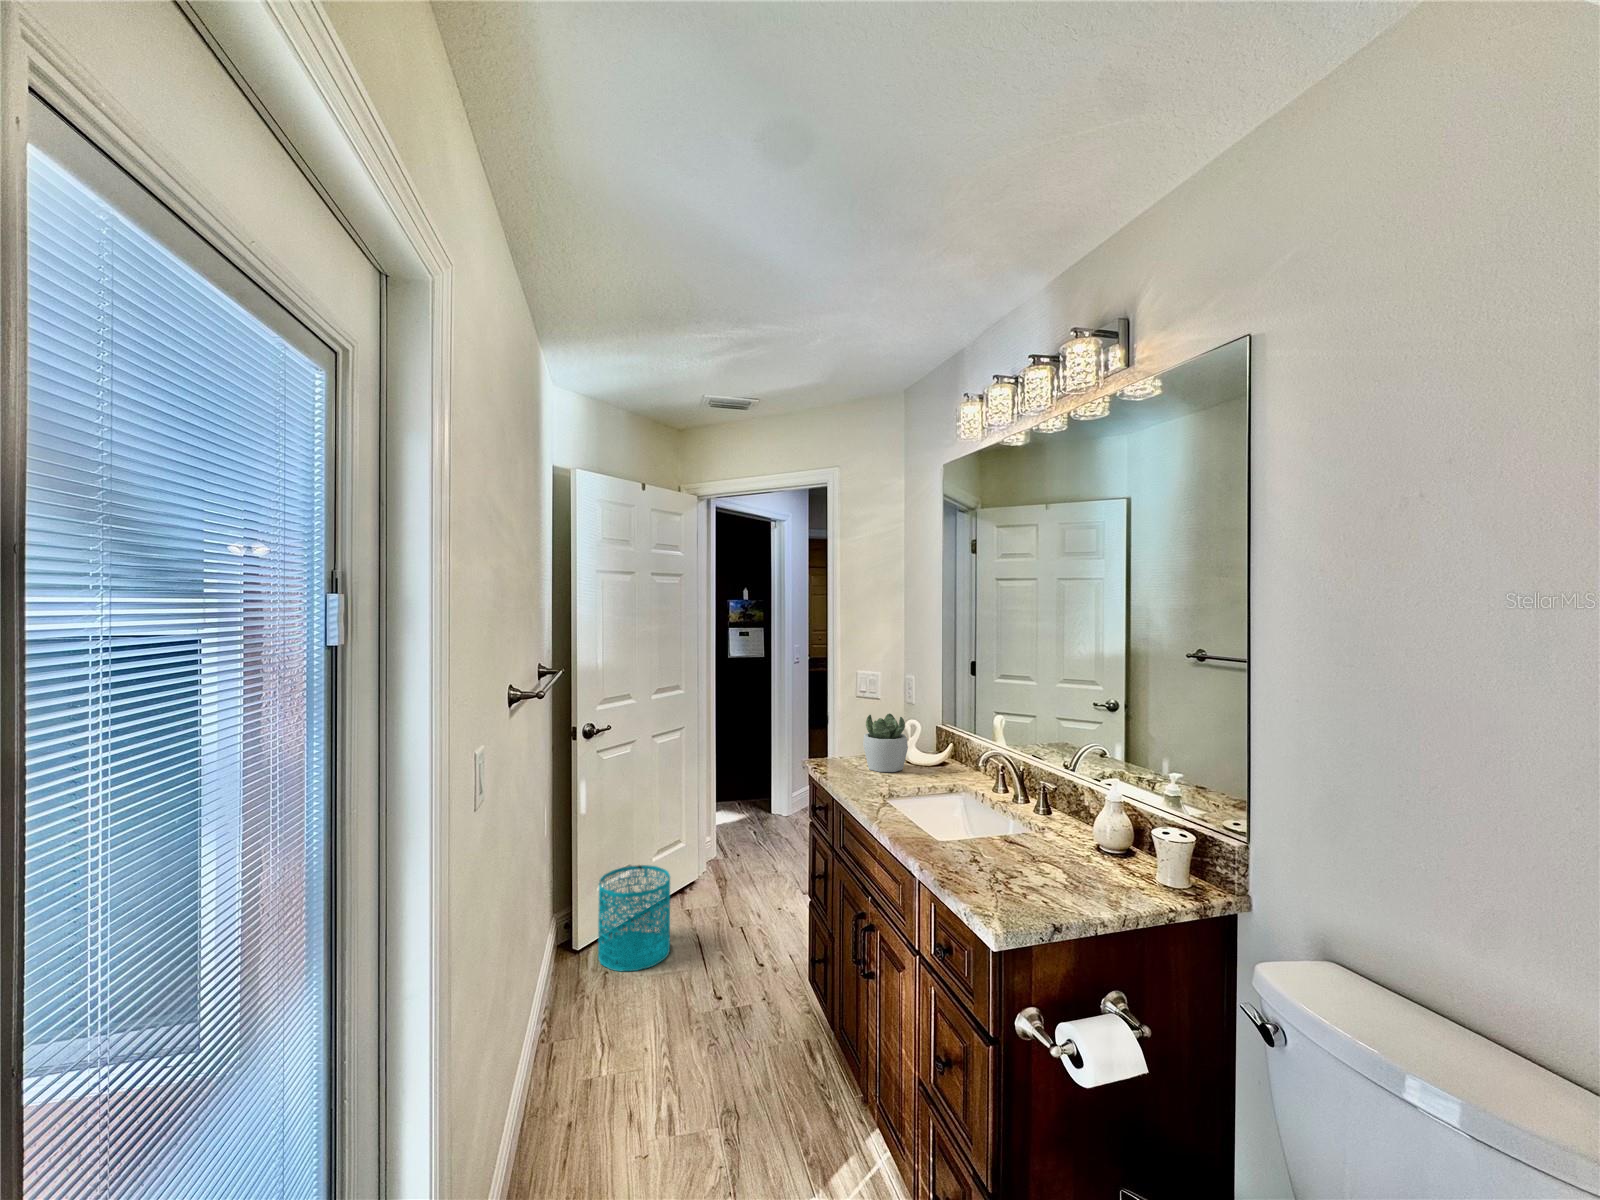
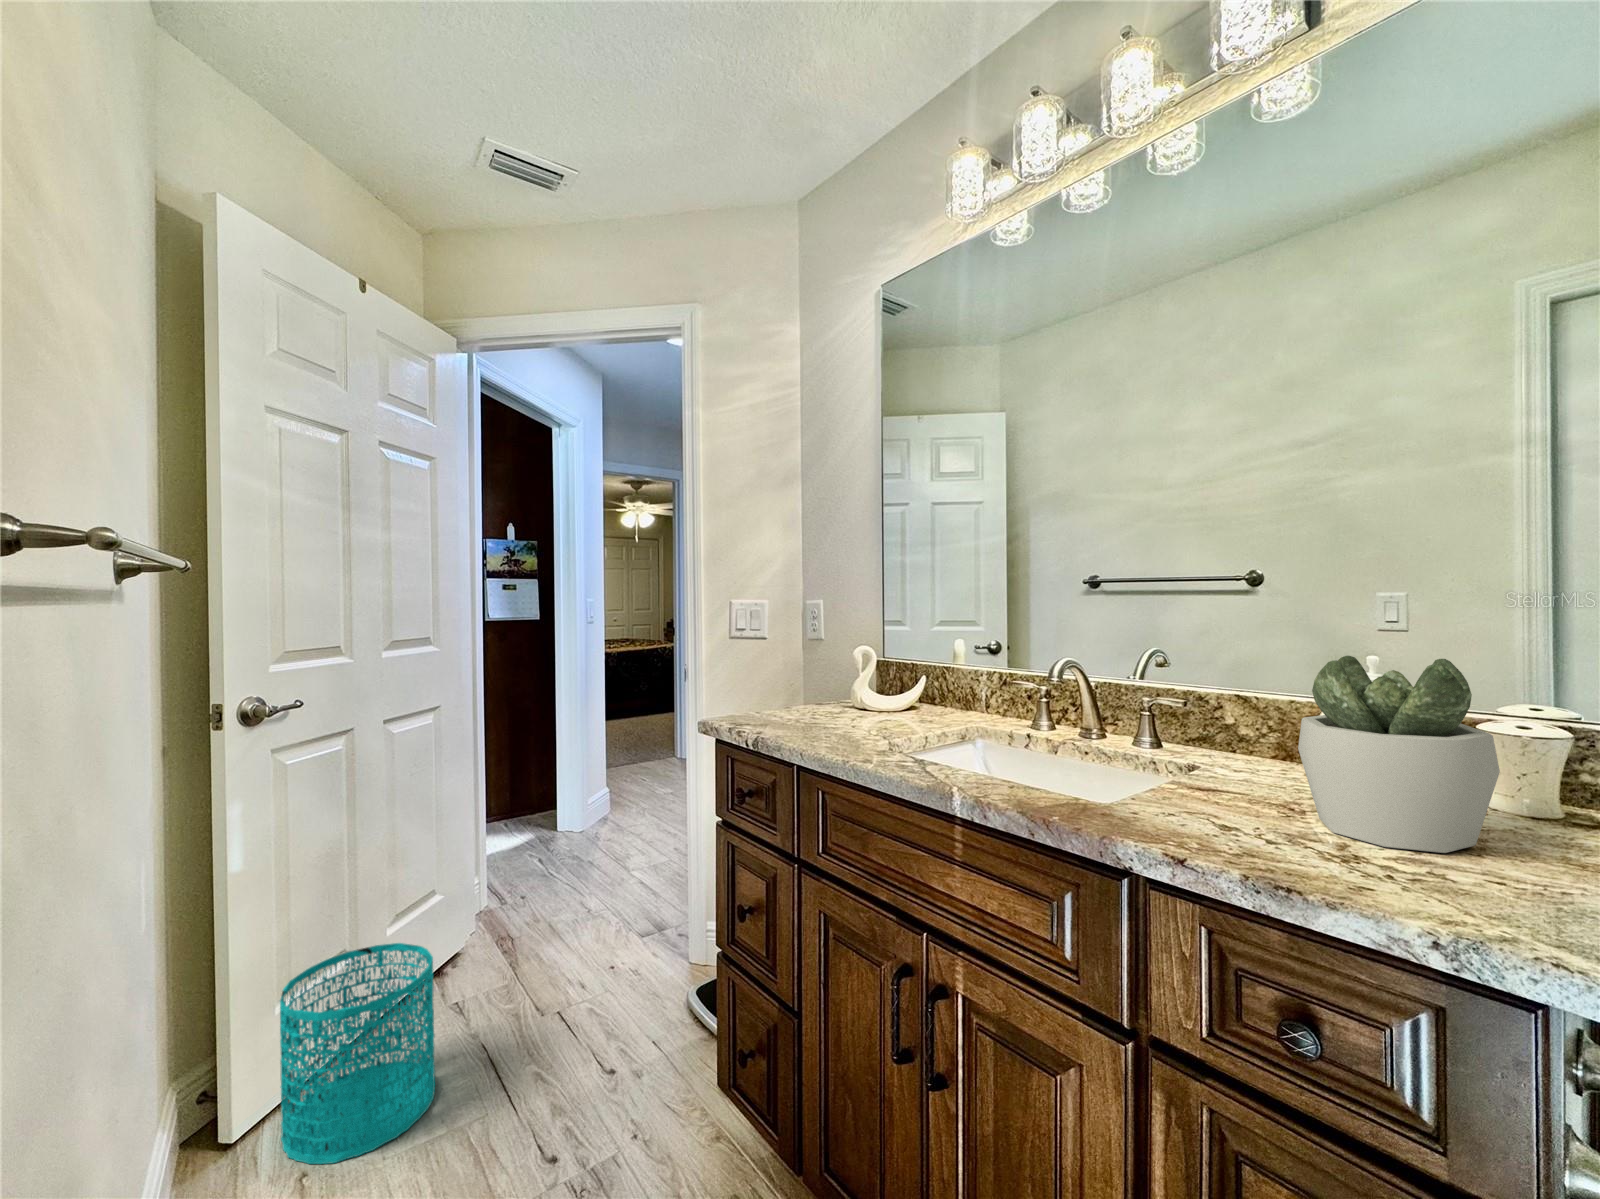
succulent plant: present [863,713,908,772] -> present [1298,656,1500,853]

